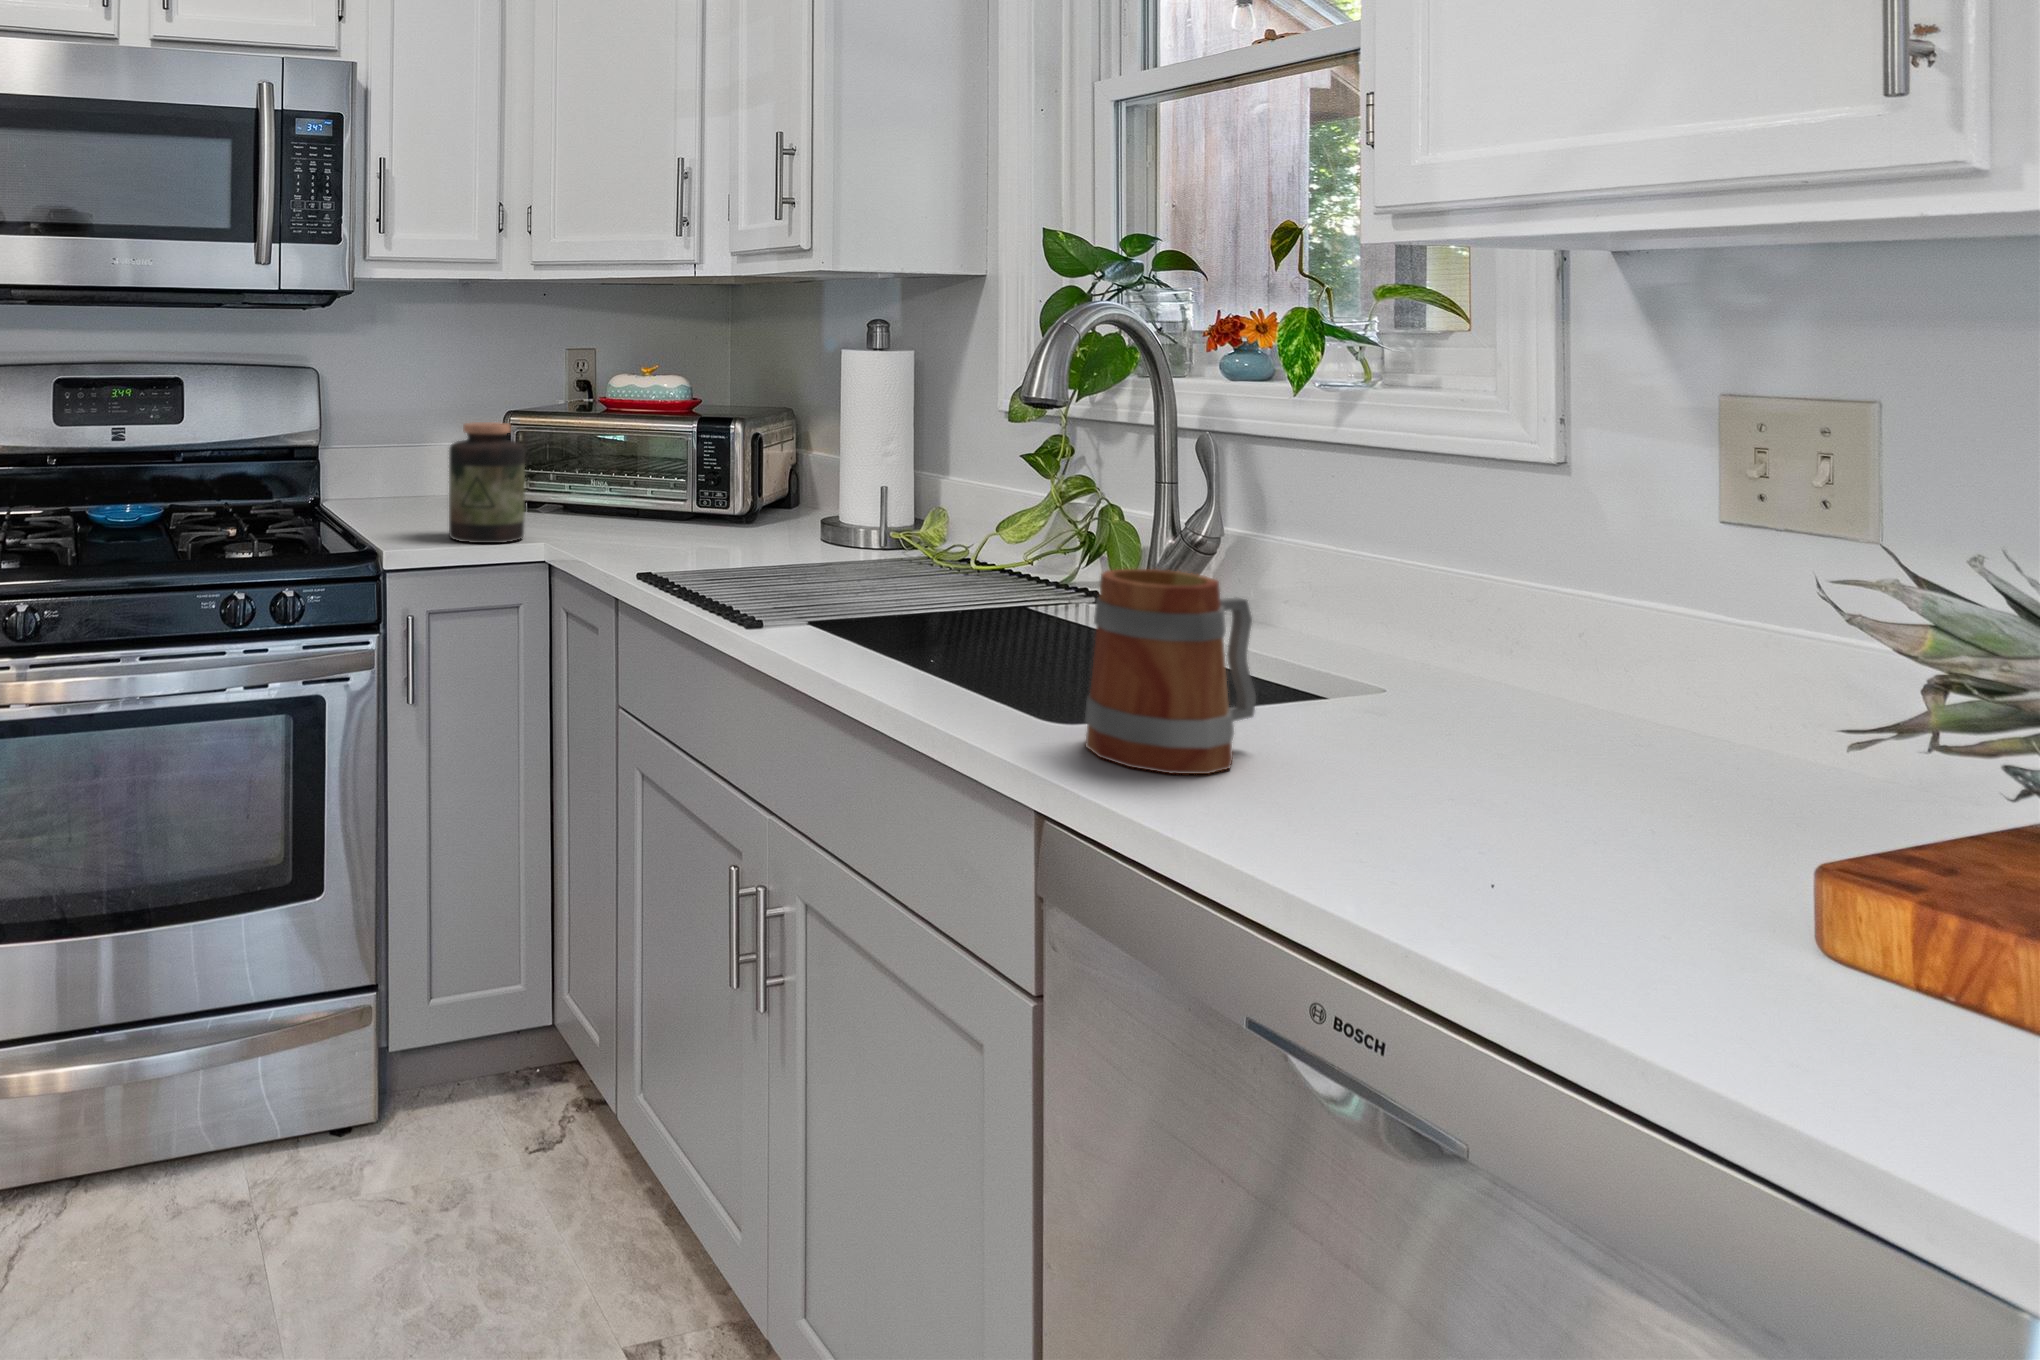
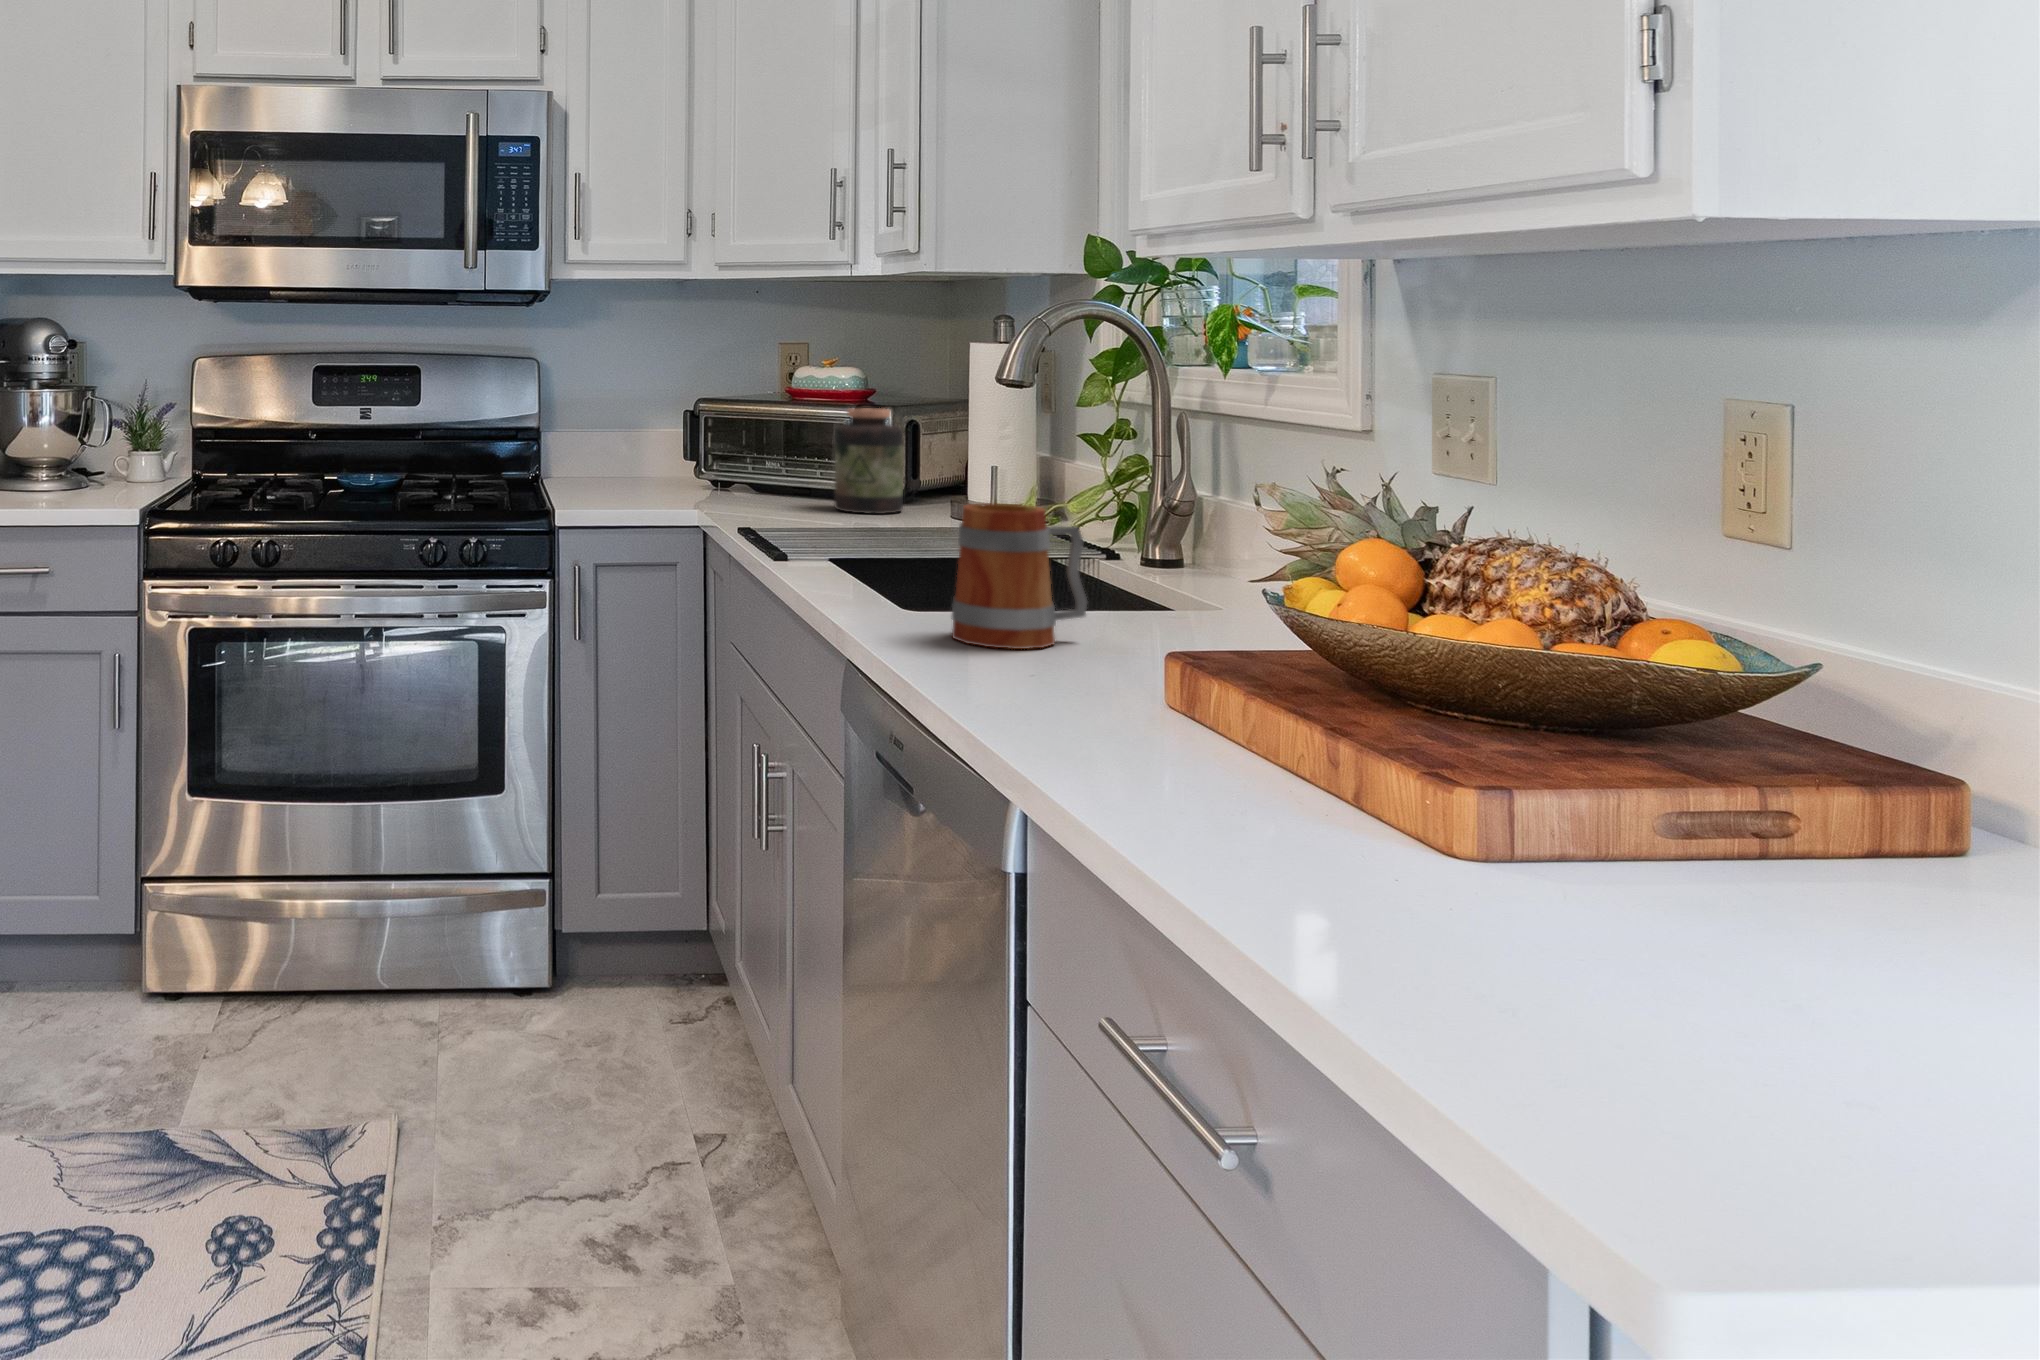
jar: present [449,422,525,543] -> present [835,408,903,514]

